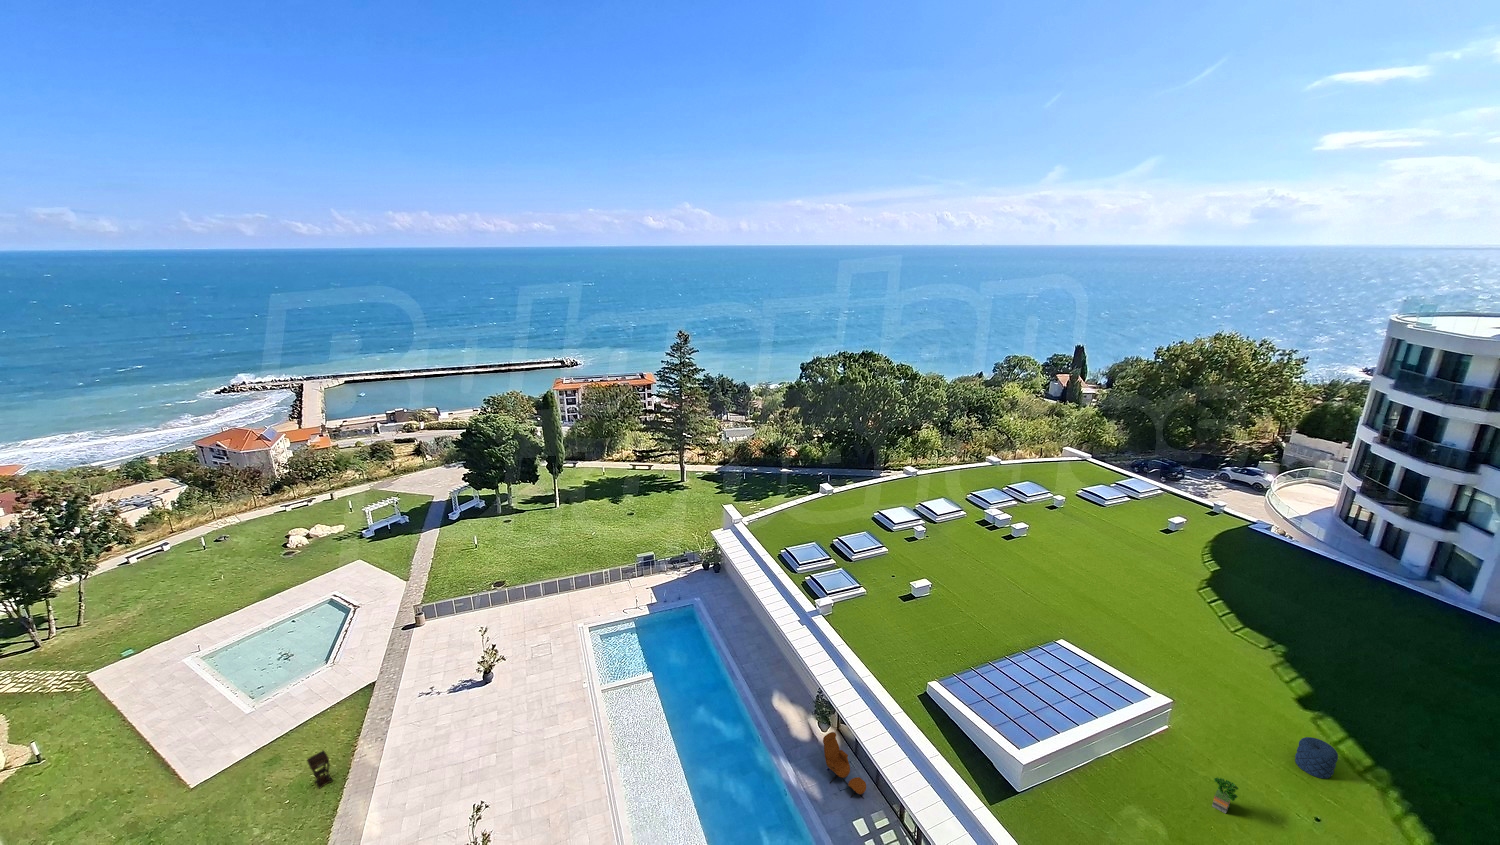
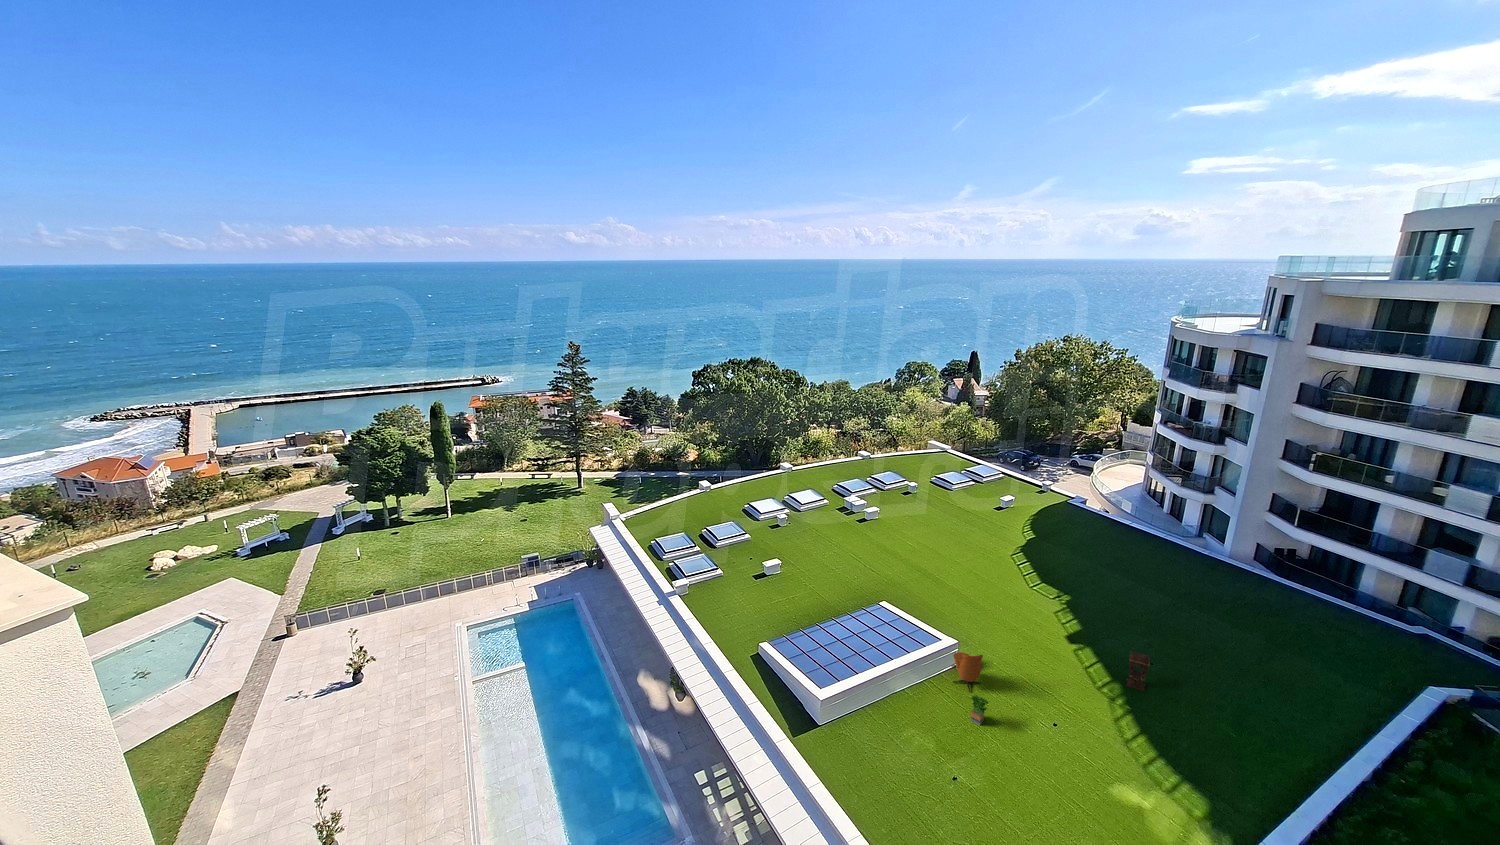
lounge chair: present [823,732,866,798] -> present [952,652,983,692]
pouf: present [1295,737,1338,778] -> none [1047,660,1075,693]
side table: present [307,751,333,789] -> present [1126,651,1150,692]

